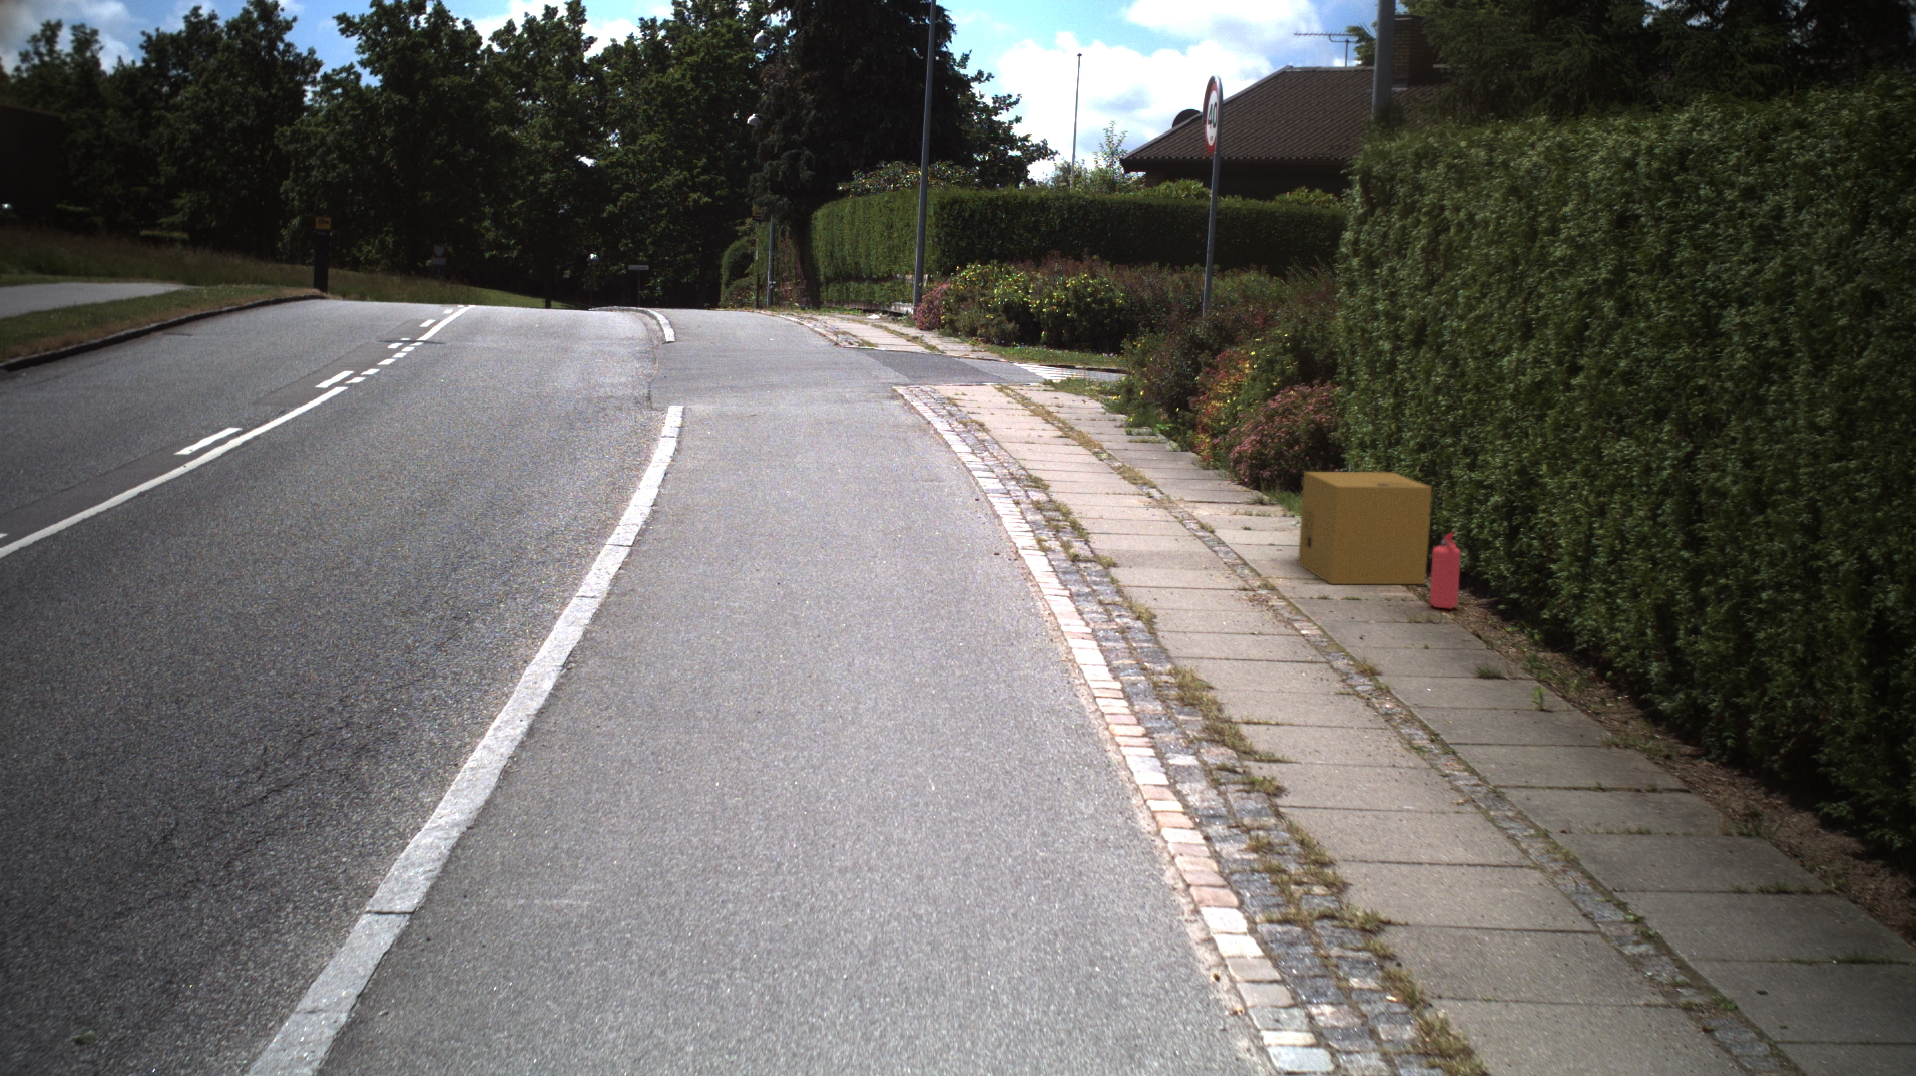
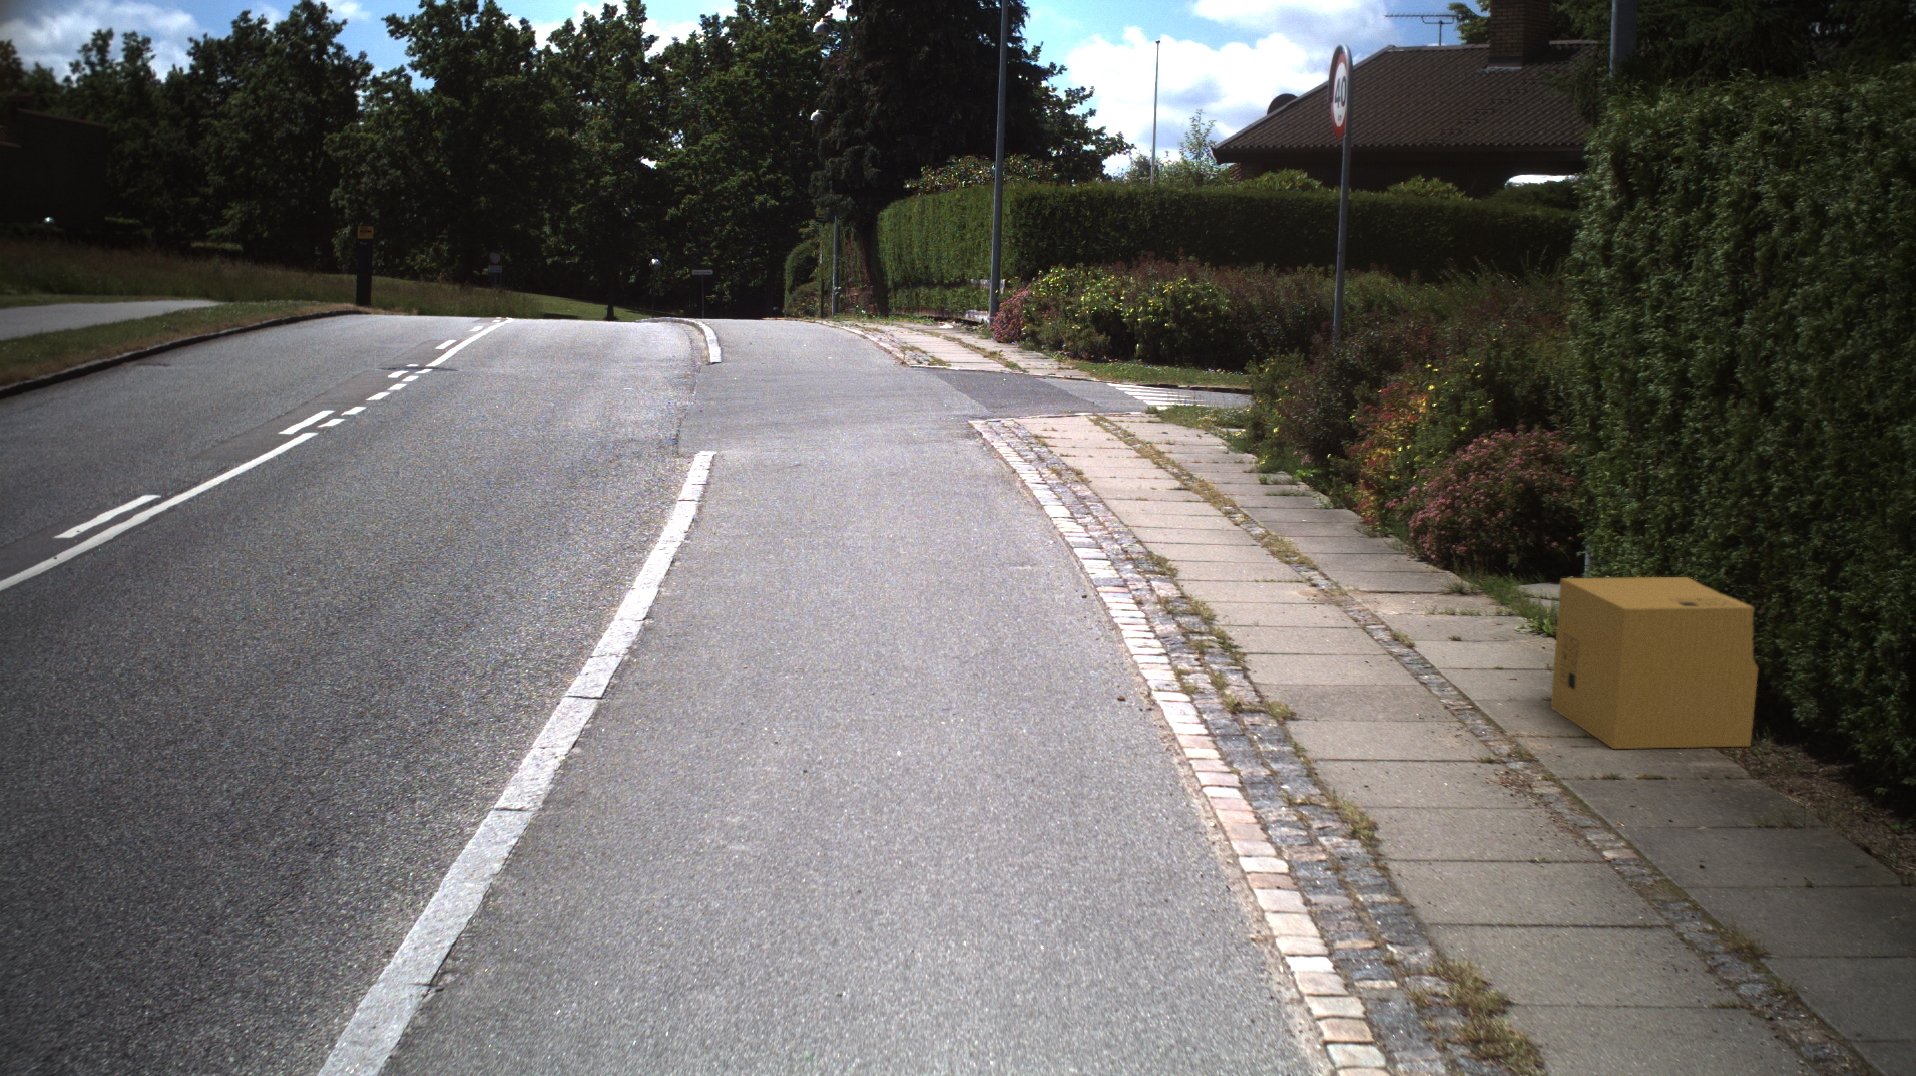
fire extinguisher: present [1430,533,1460,609] -> none [1778,688,1829,800]

